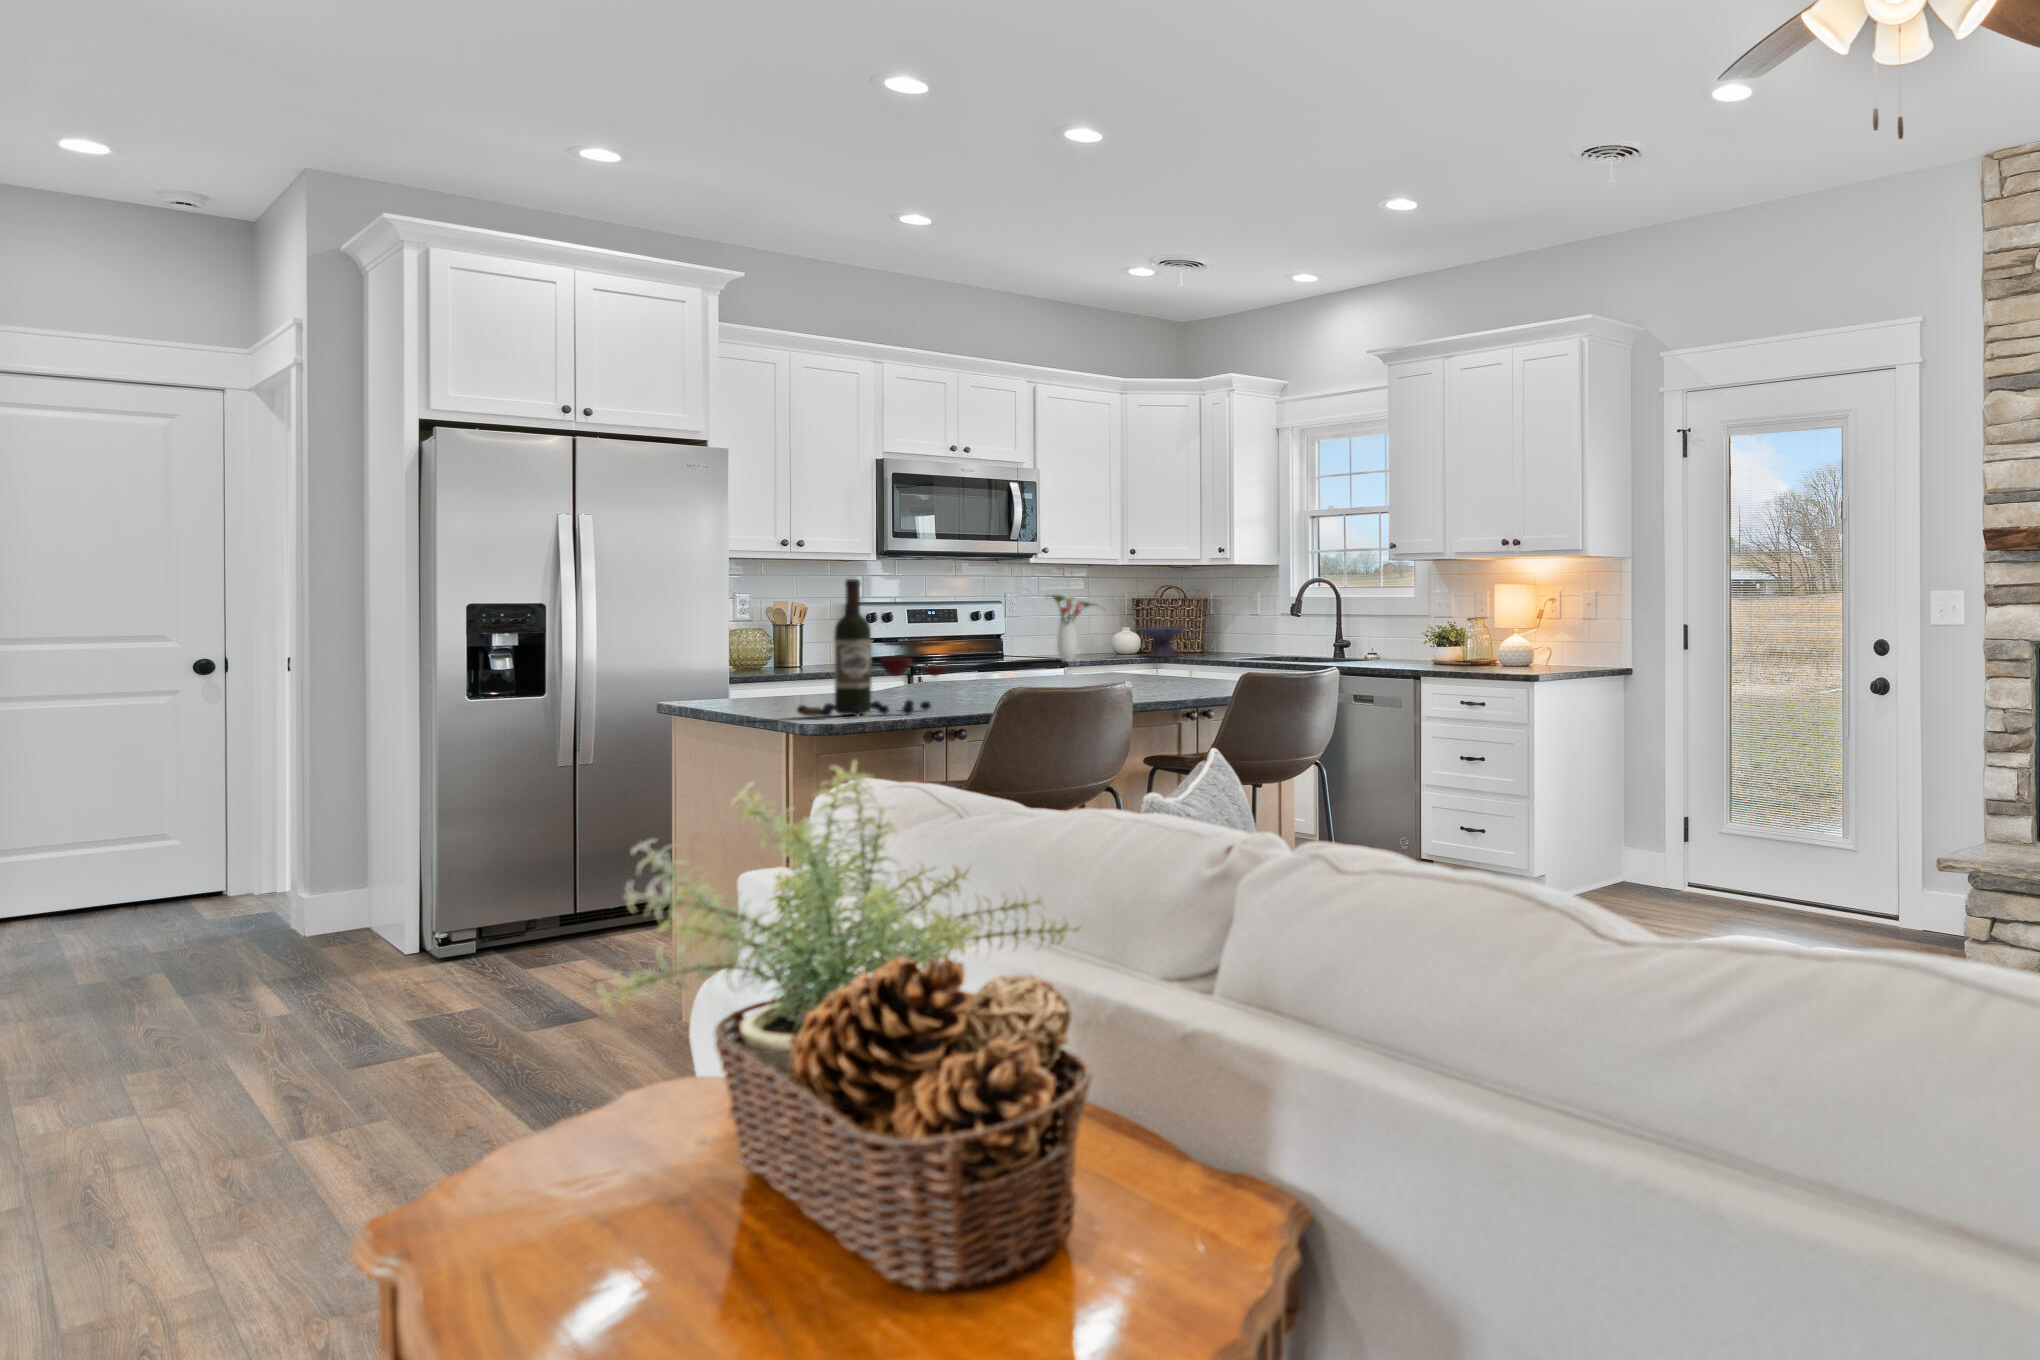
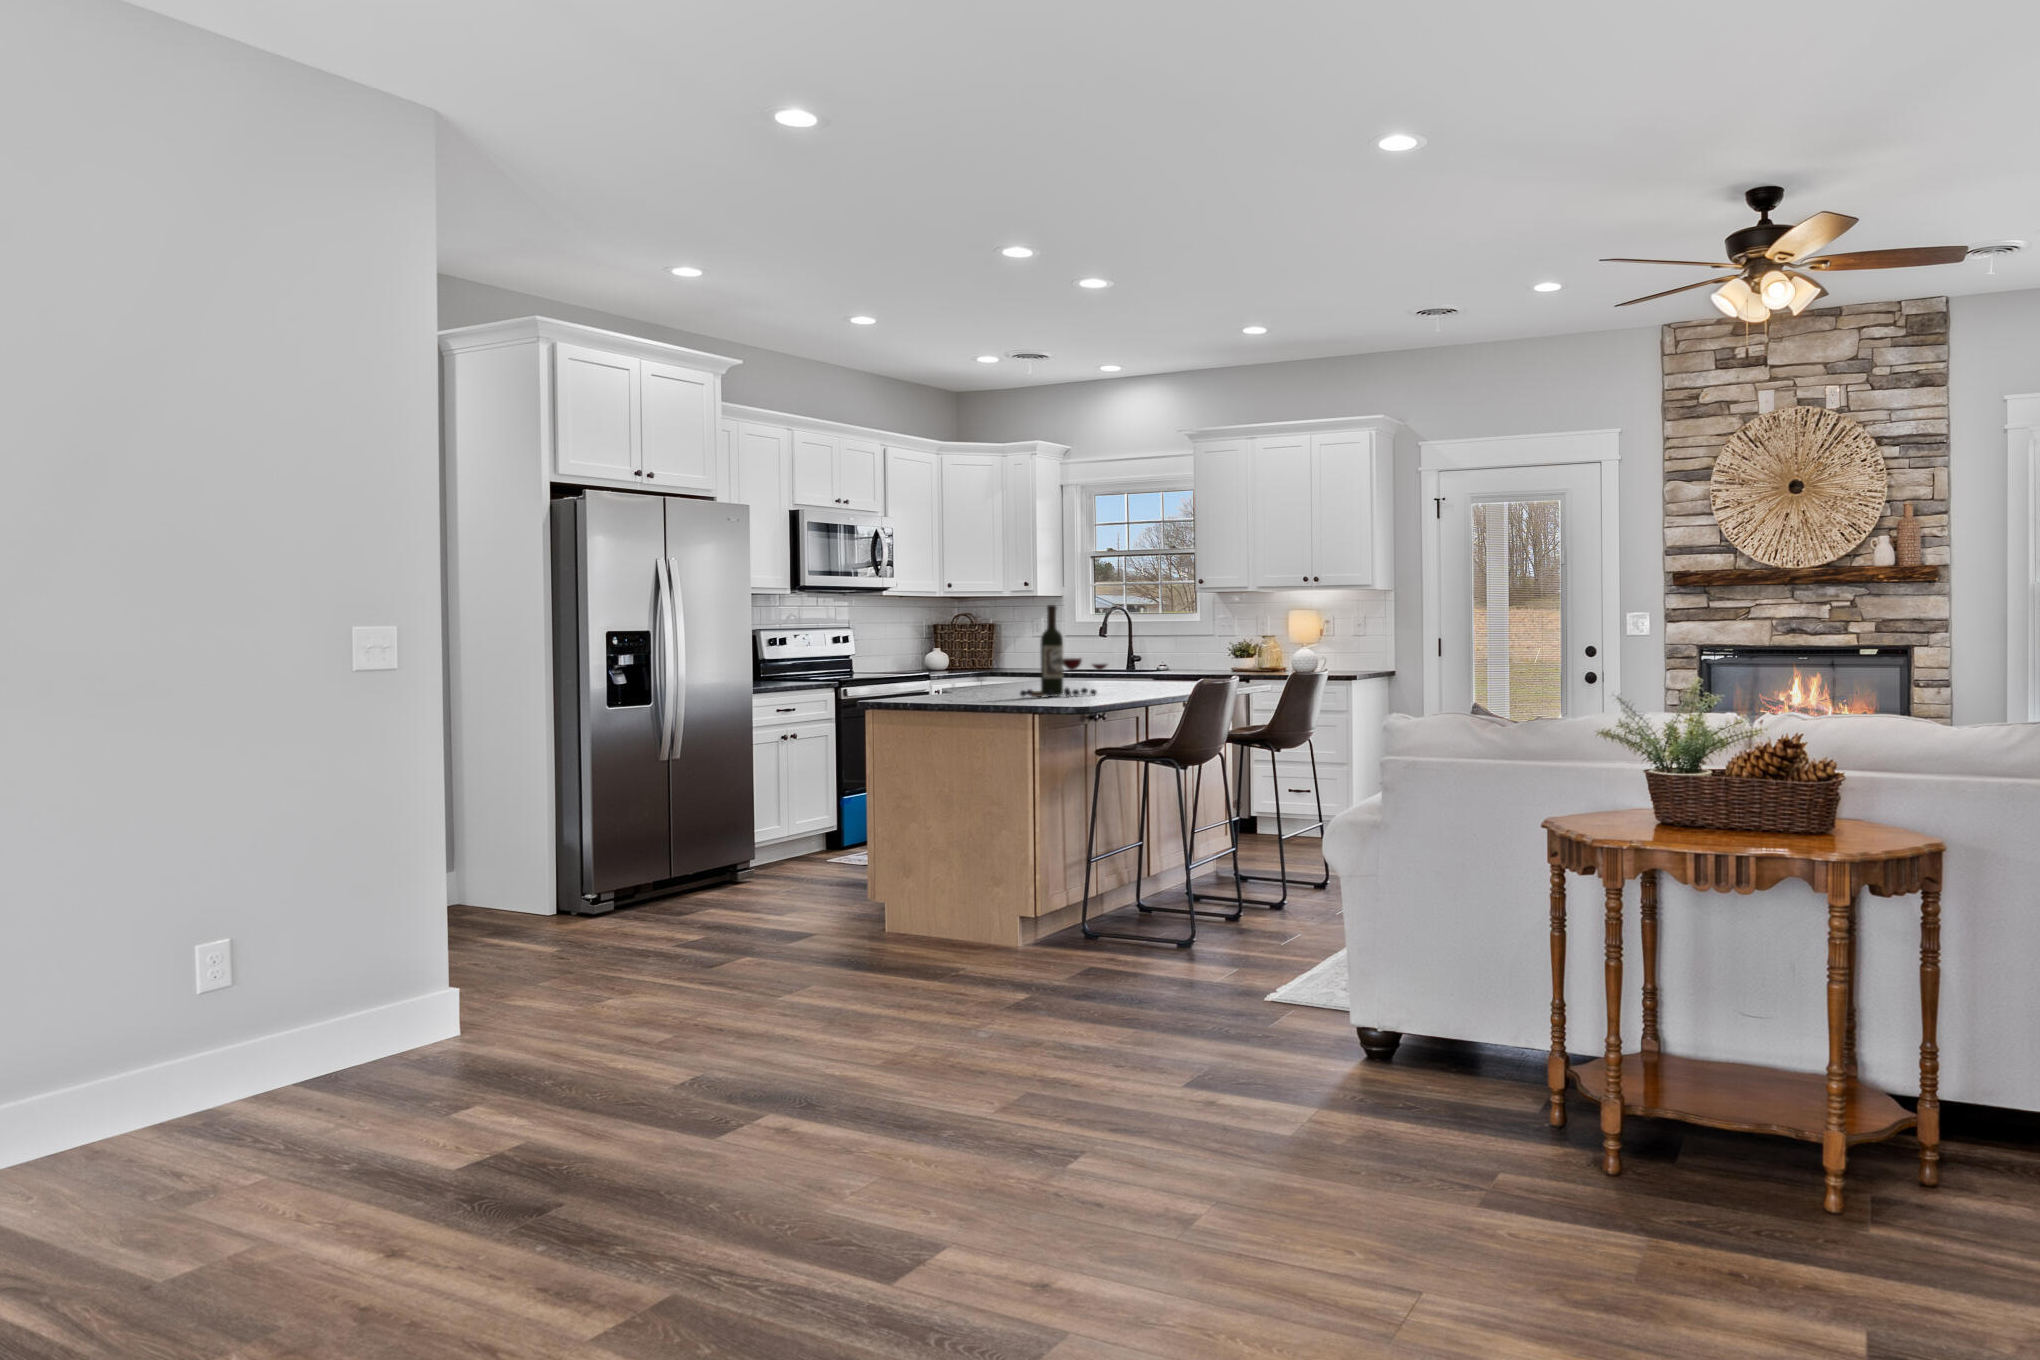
flower arrangement: present [1045,594,1096,661] -> none [873,618,926,675]
decorative bowl: present [1137,625,1185,657] -> none [930,645,977,671]

